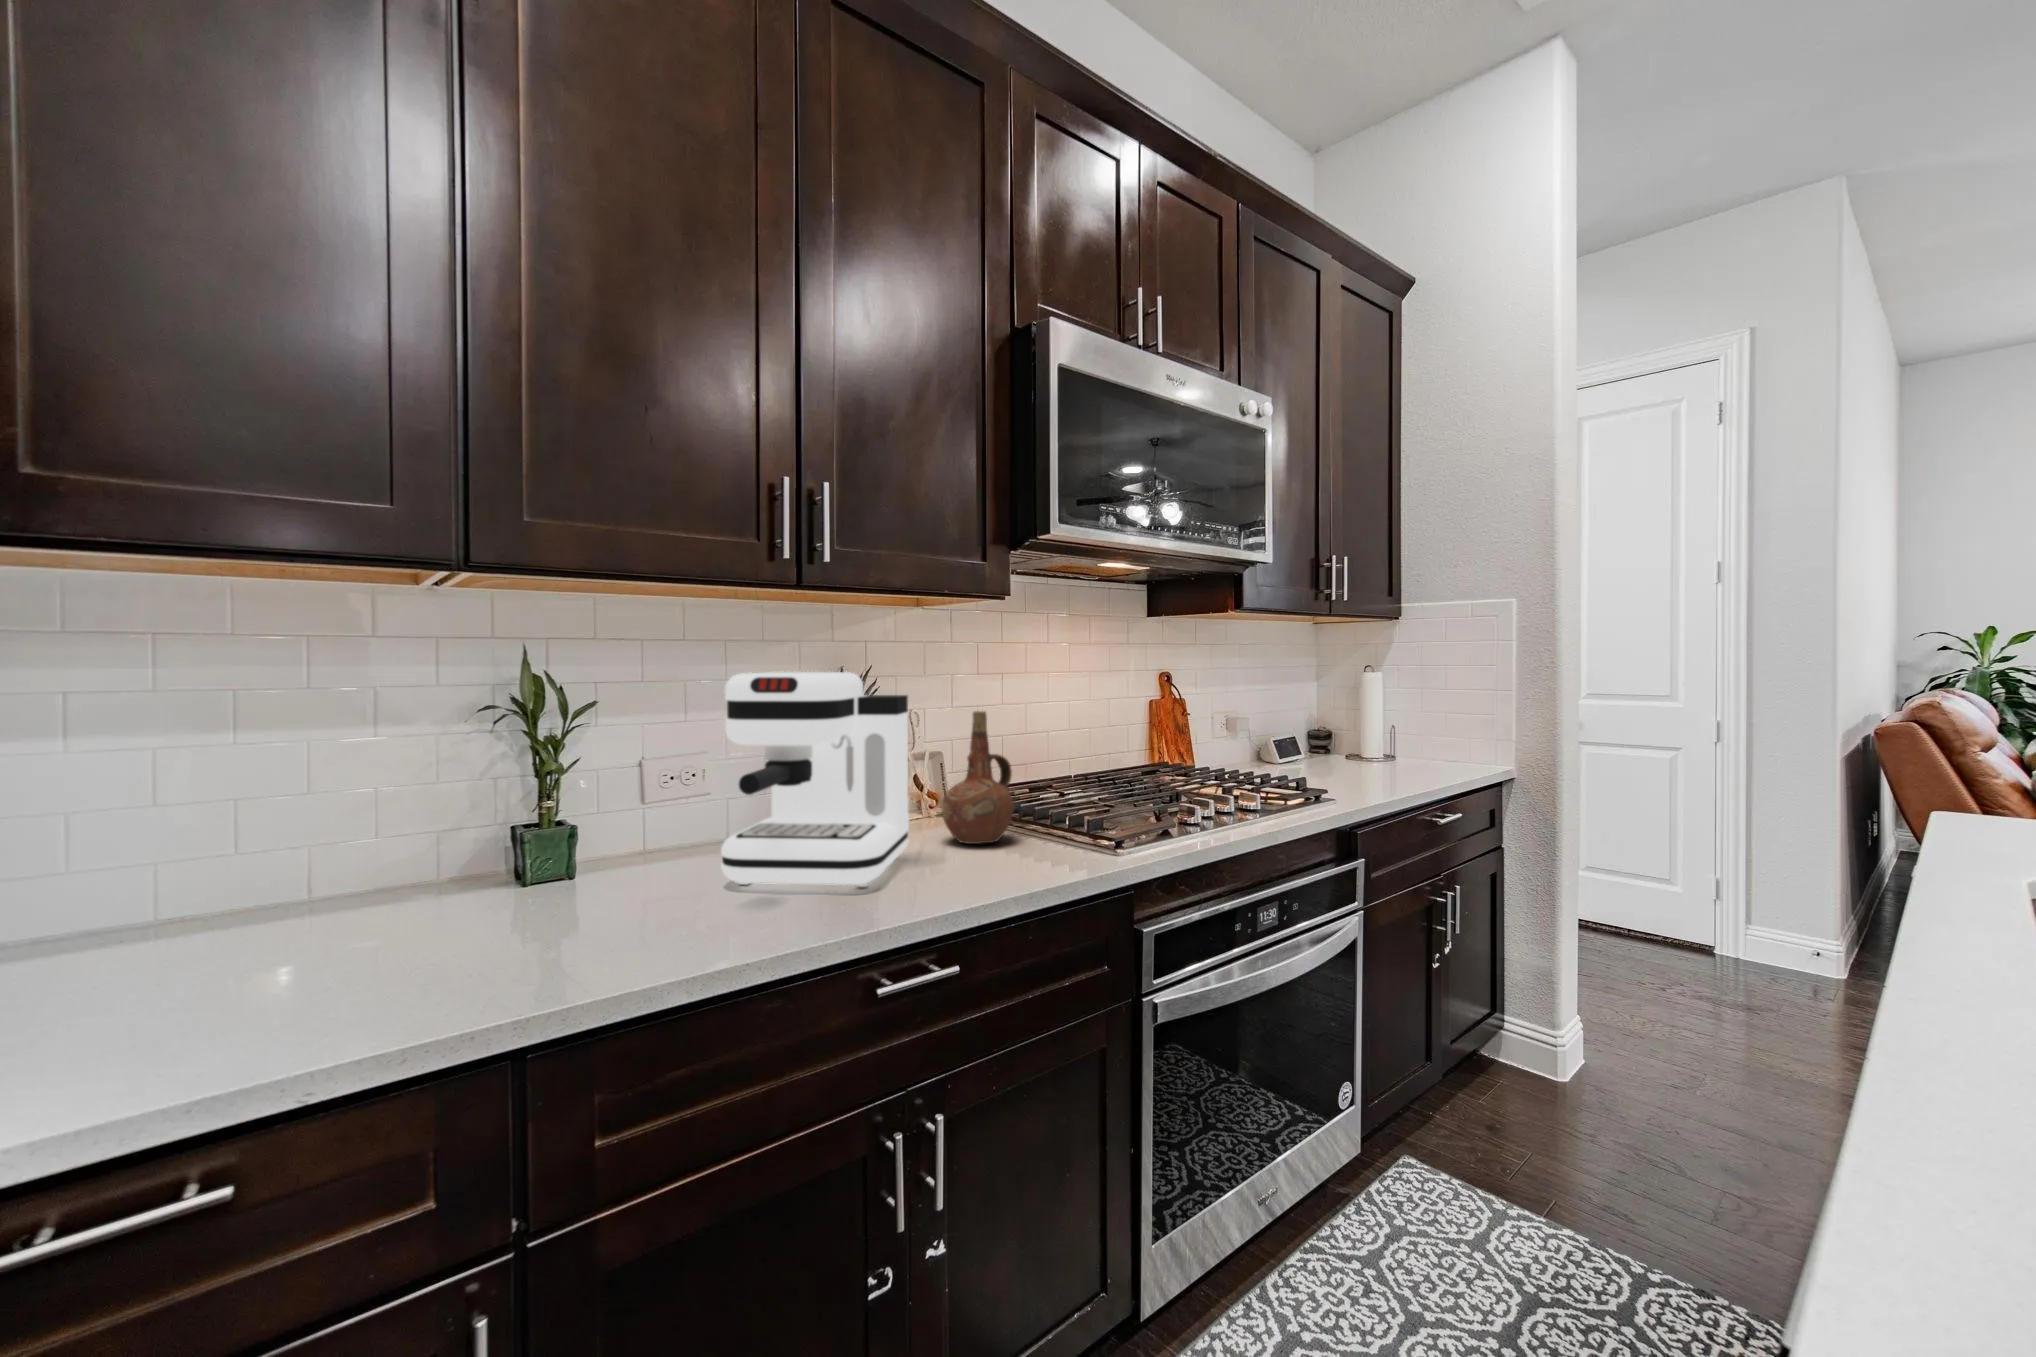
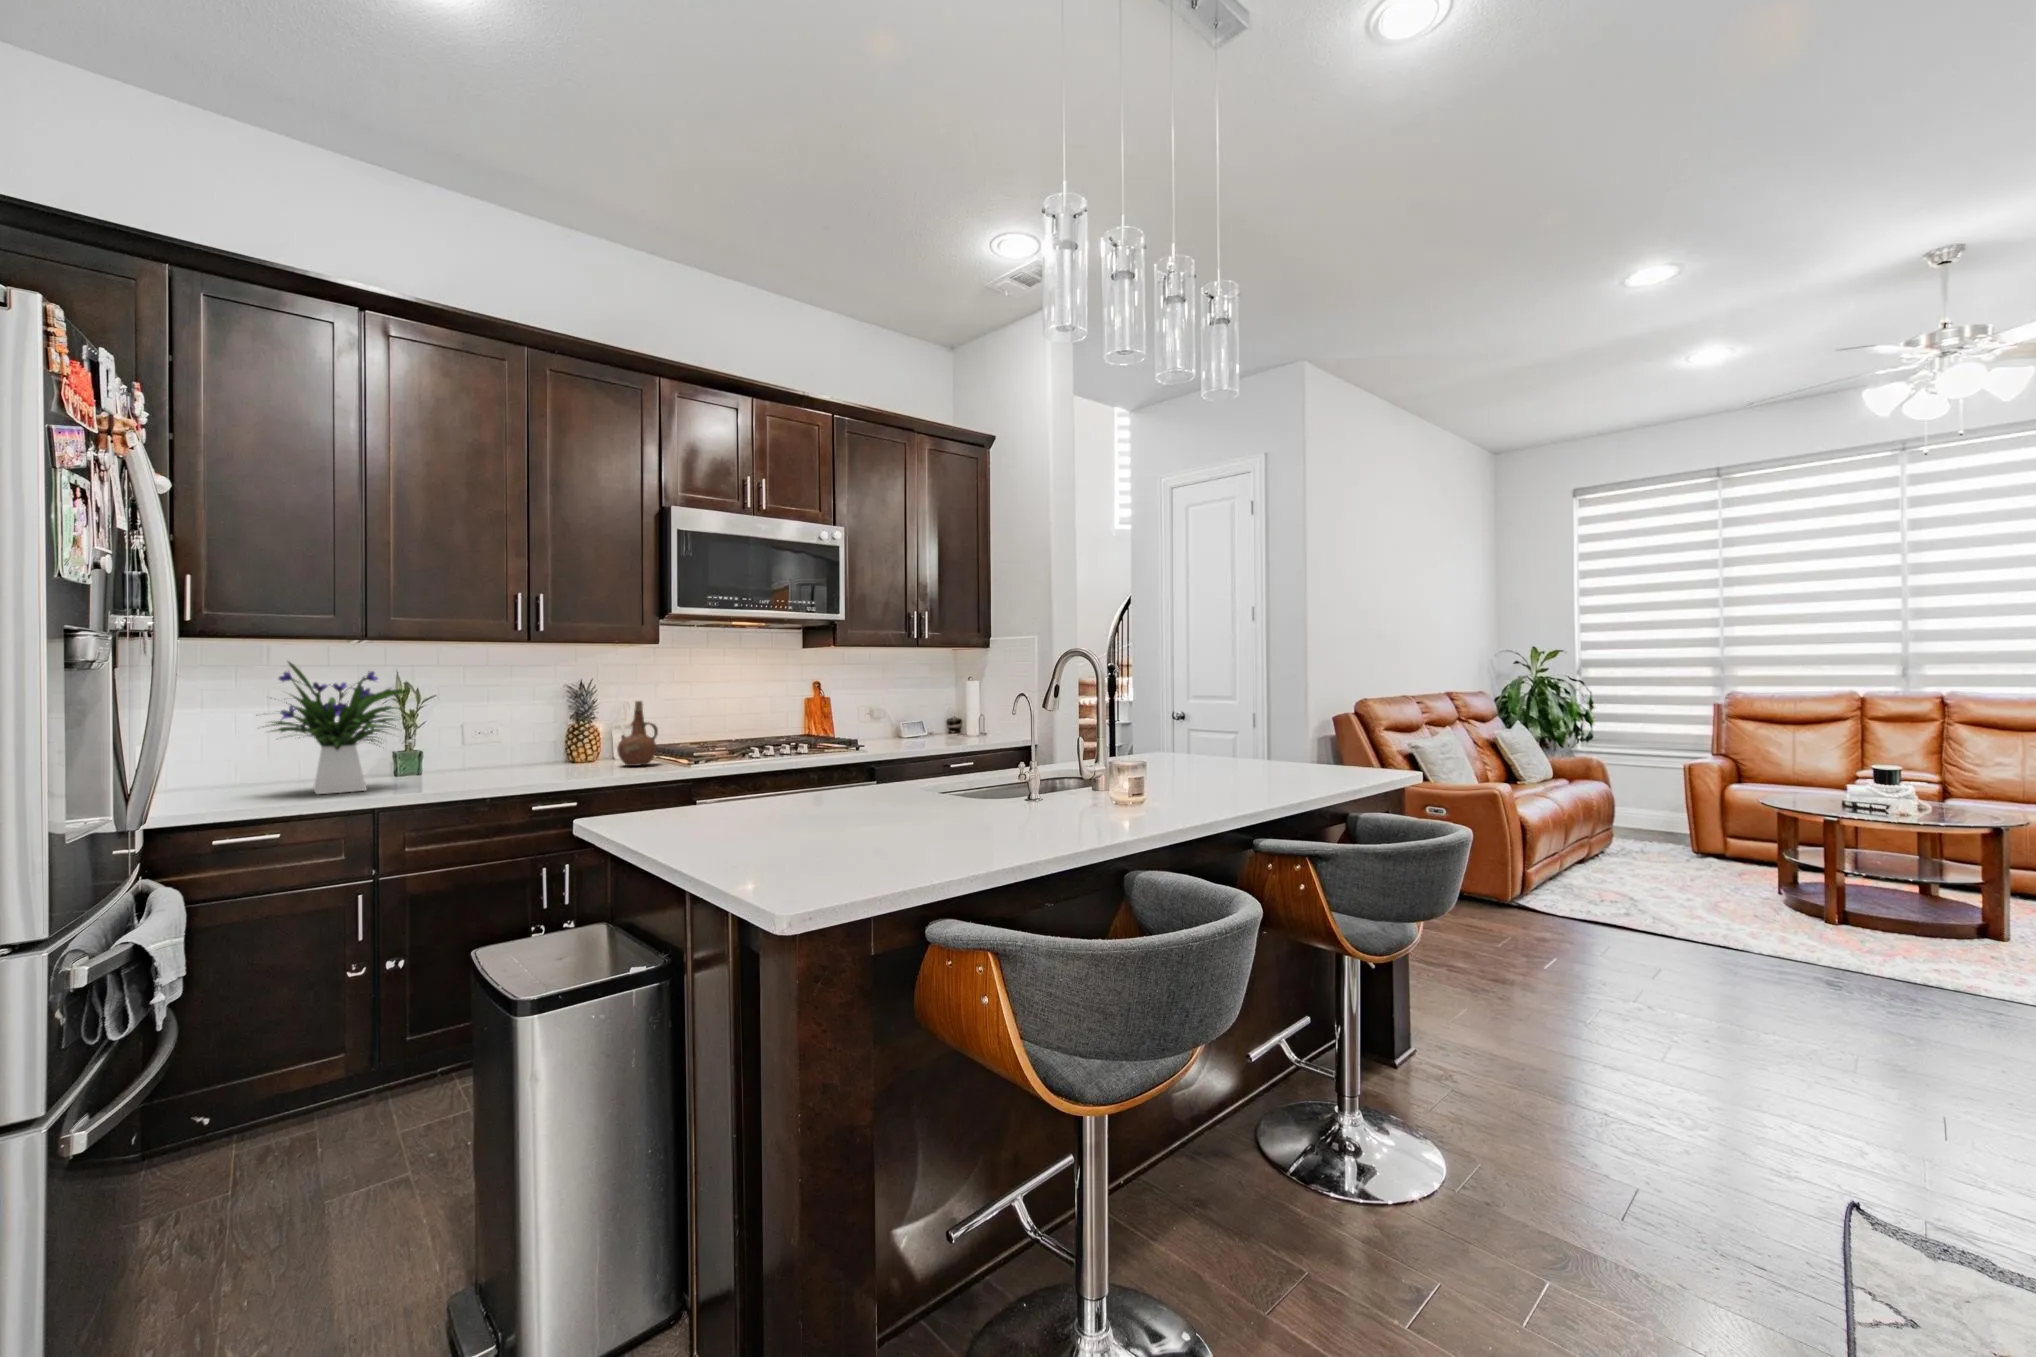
flower arrangement: none [179,613,575,984] -> present [262,661,408,794]
coffee maker: present [721,672,909,887] -> none [486,681,590,776]

